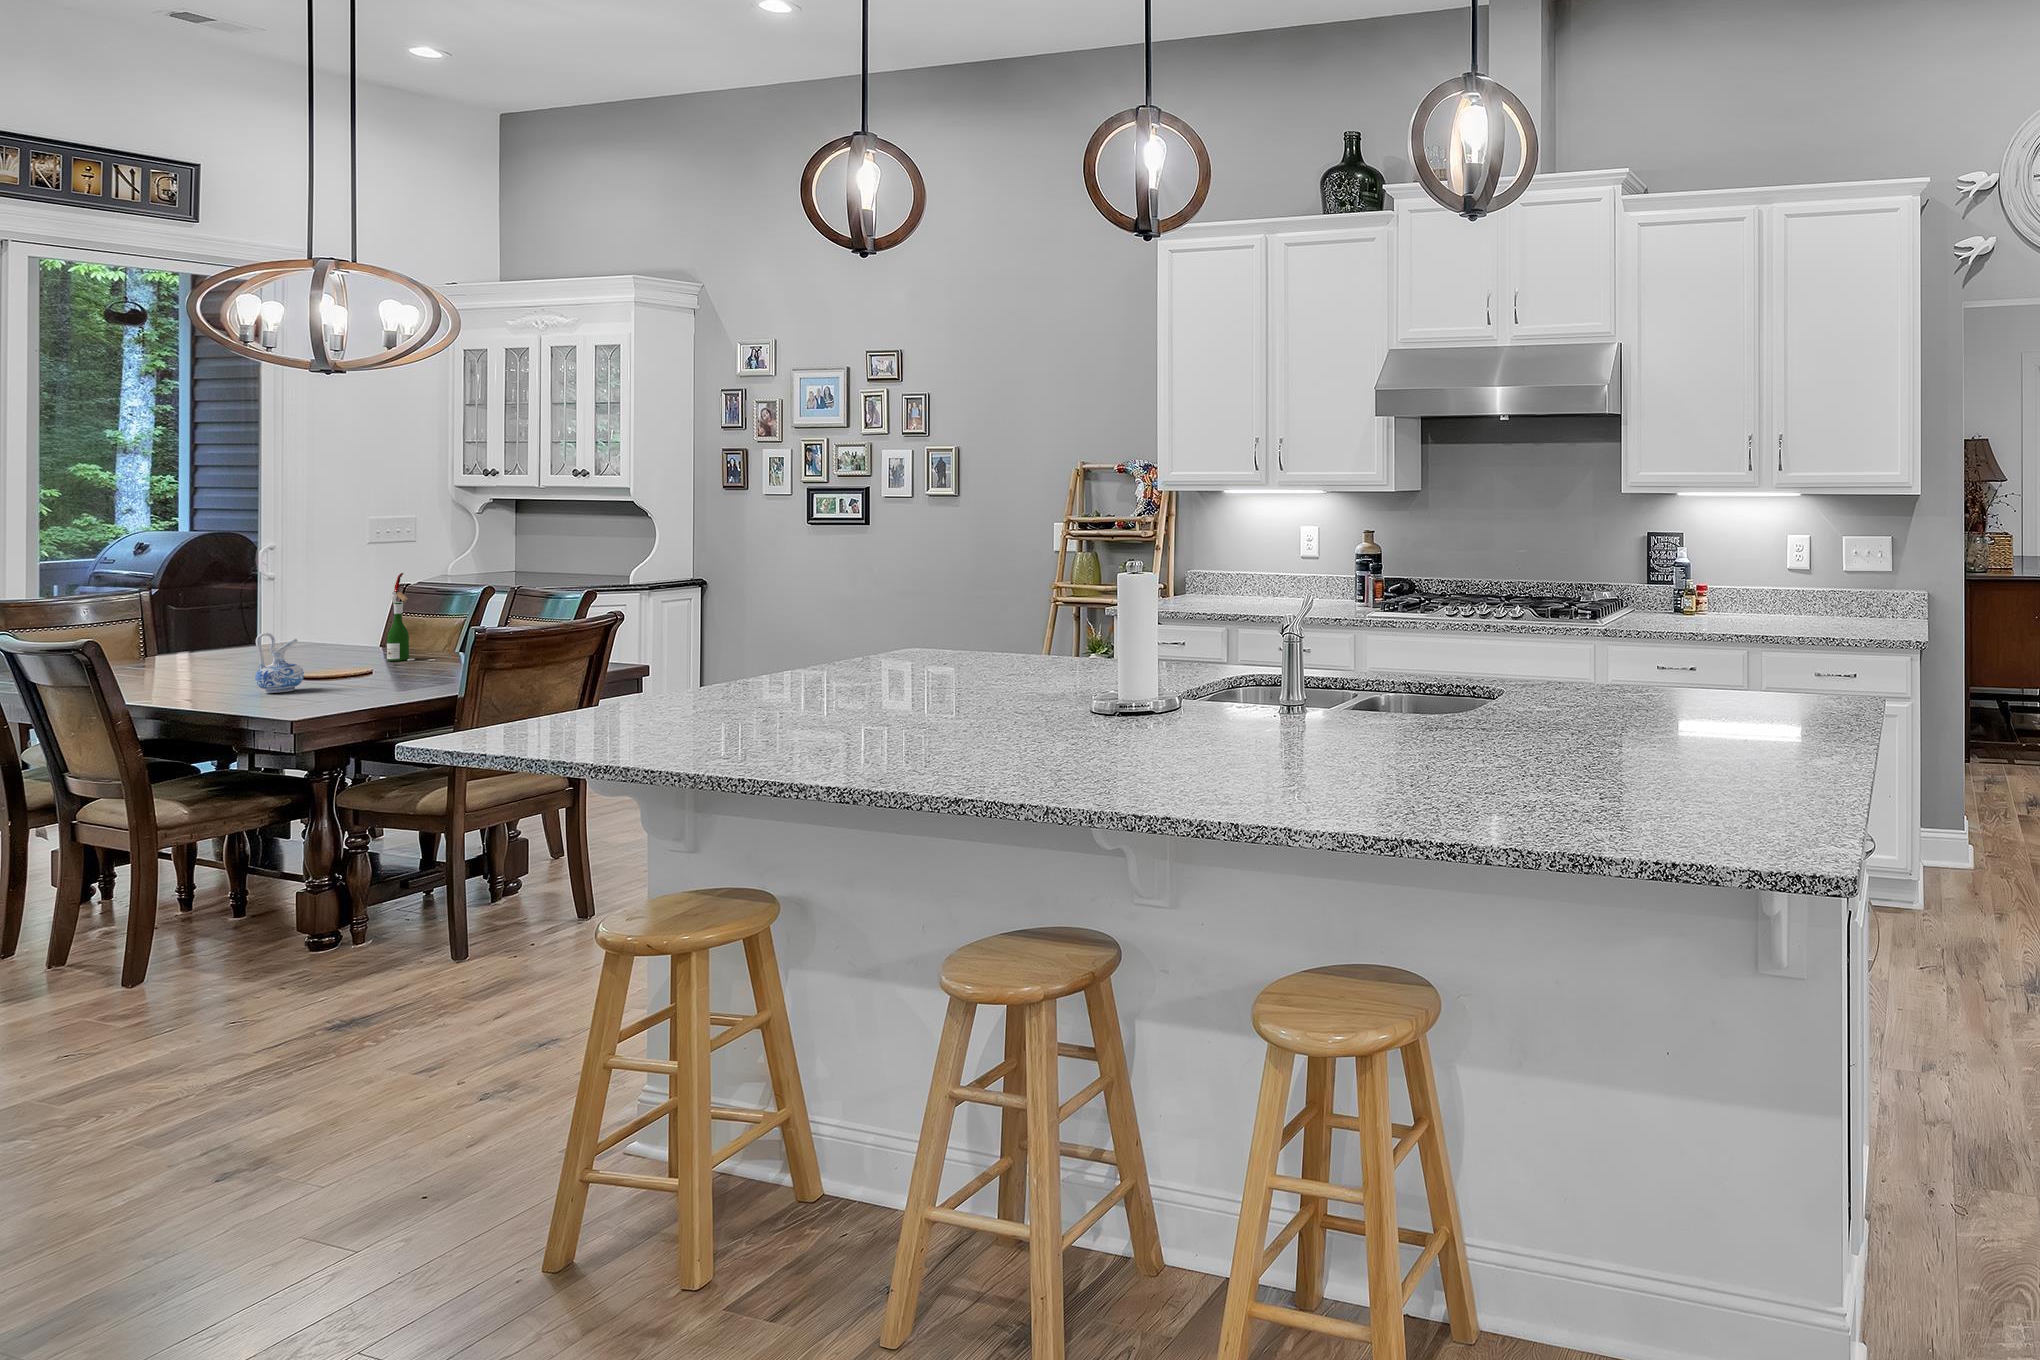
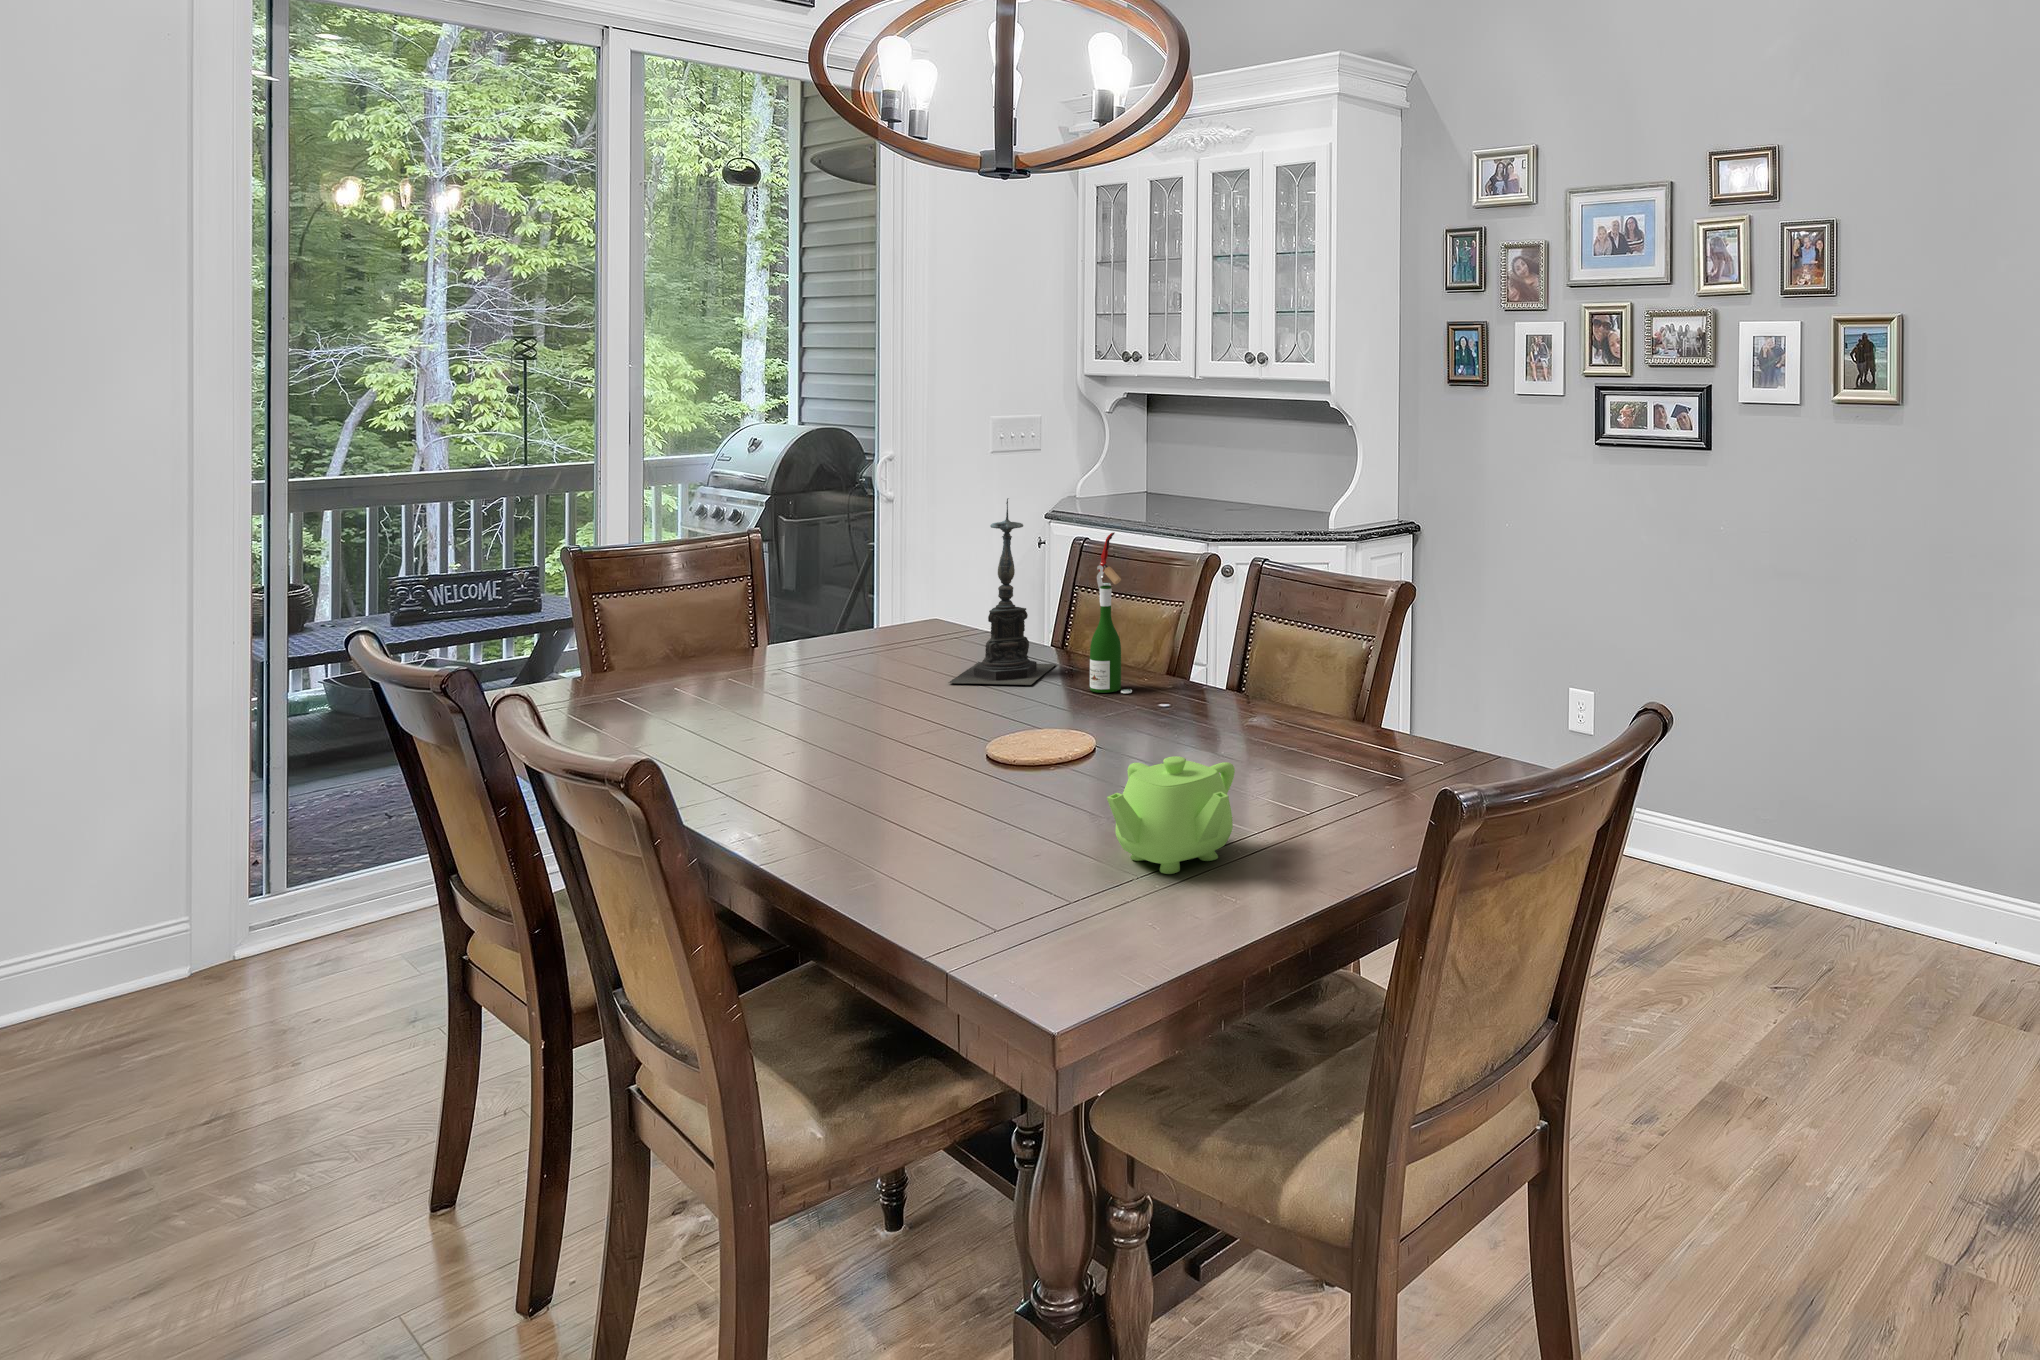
candle holder: none [289,558,373,663] -> present [949,498,1056,685]
ceramic pitcher: present [255,633,304,693] -> none [928,675,1004,801]
teapot: none [344,654,424,701] -> present [1107,756,1235,874]

